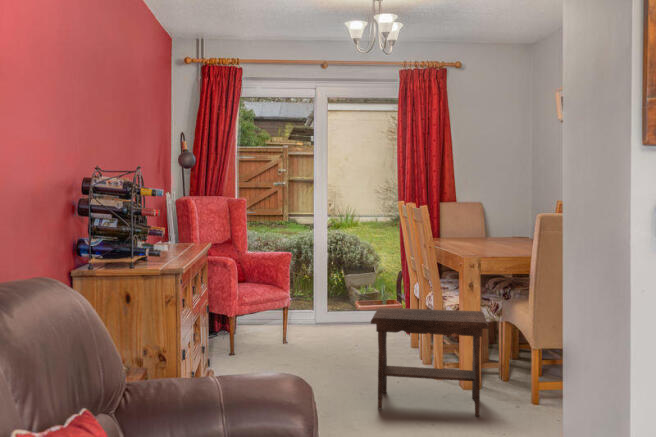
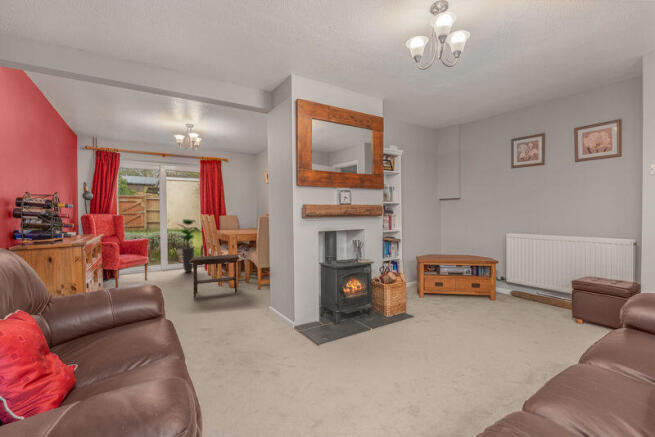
potted plant: none [344,211,394,330] -> present [181,219,198,272]

